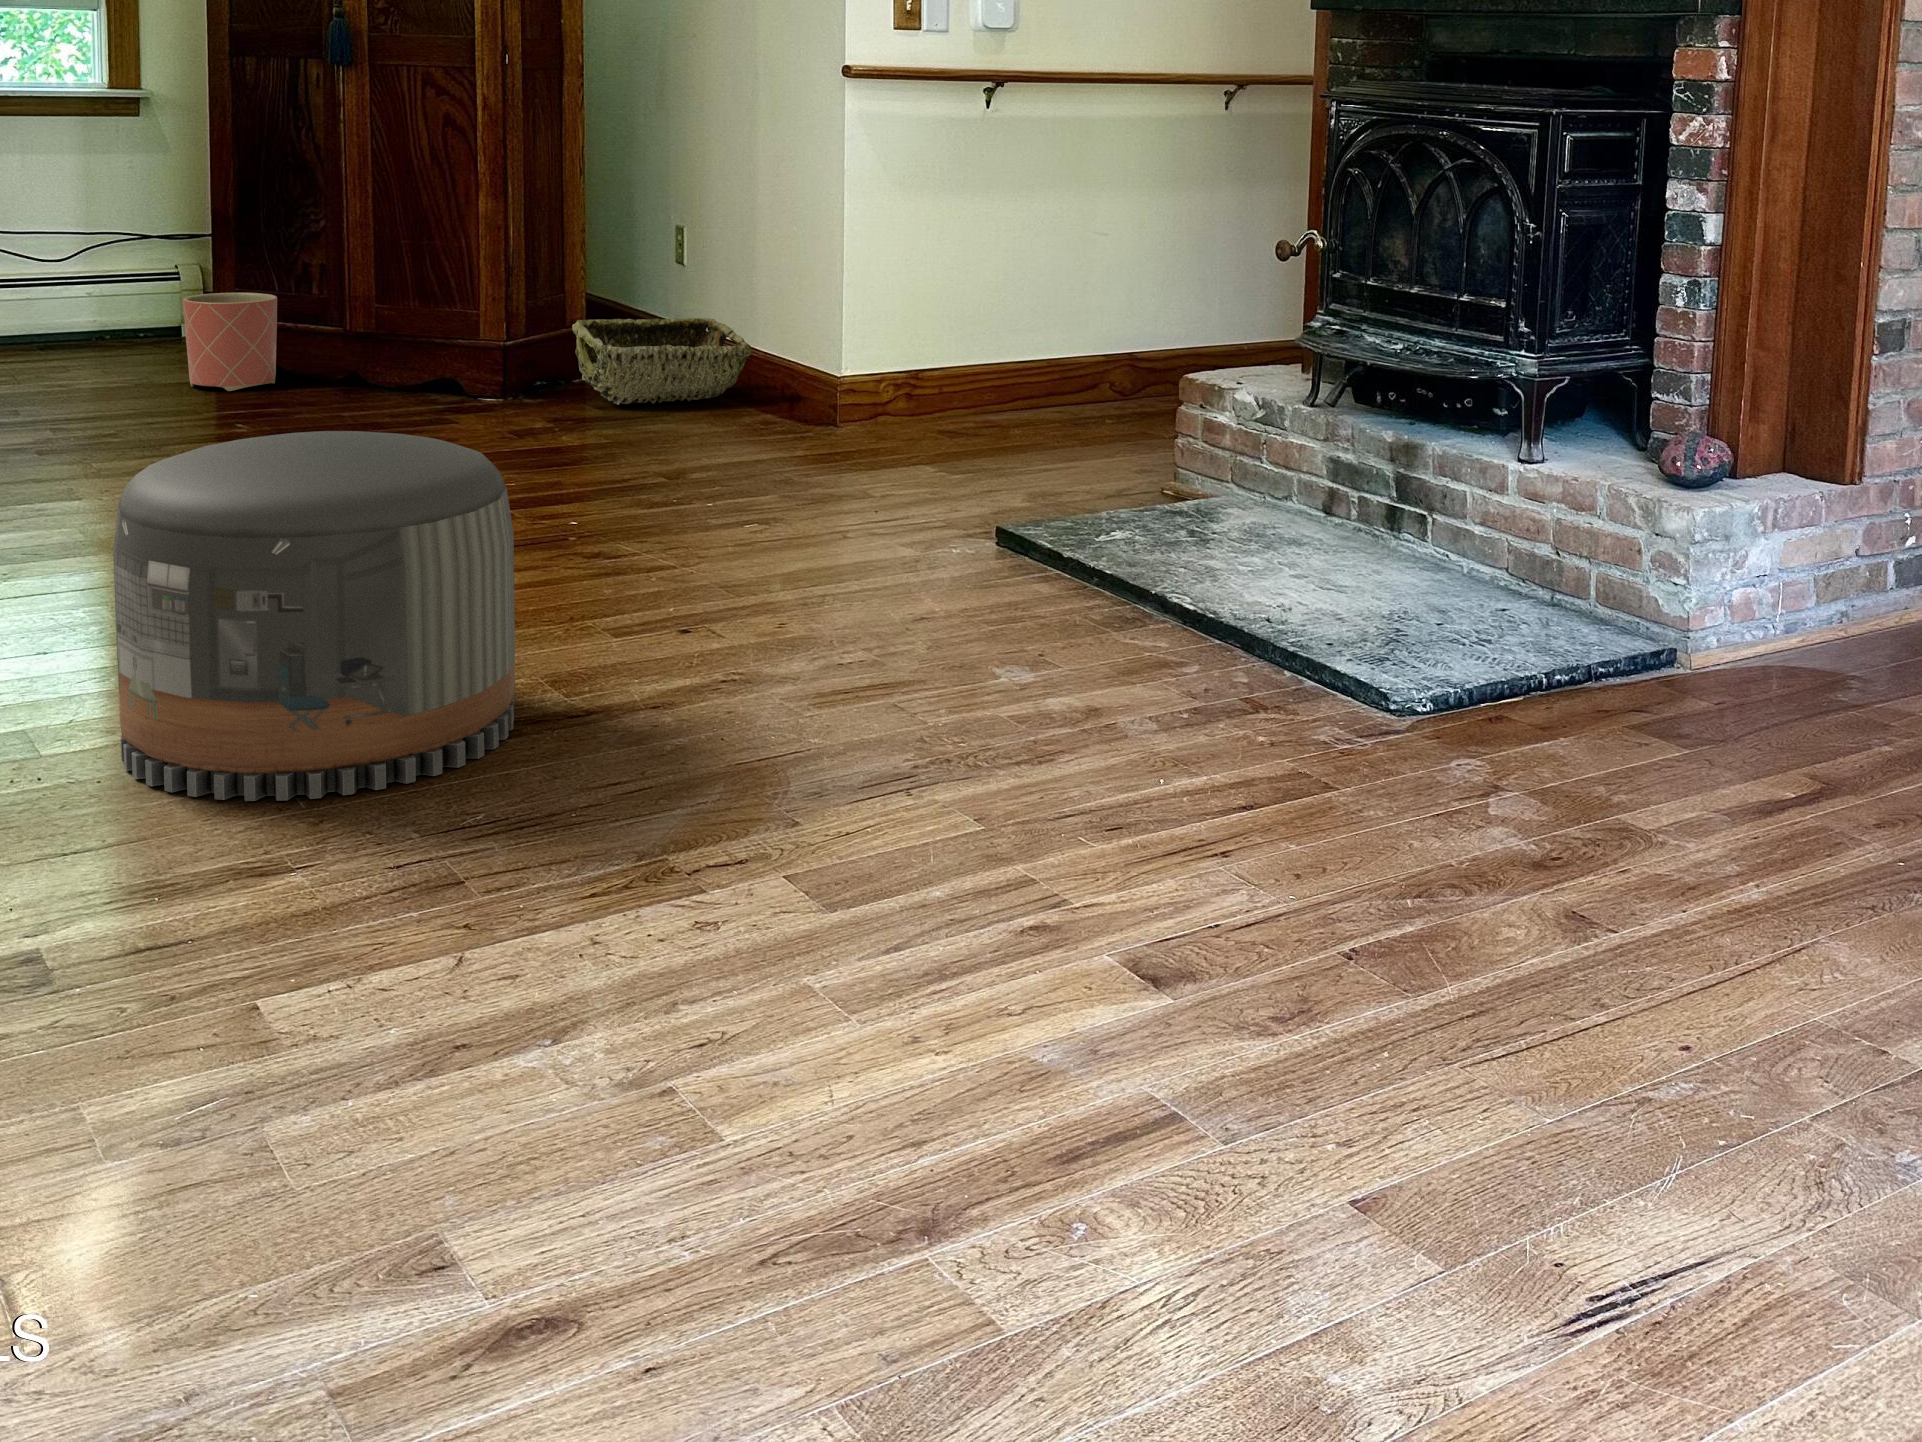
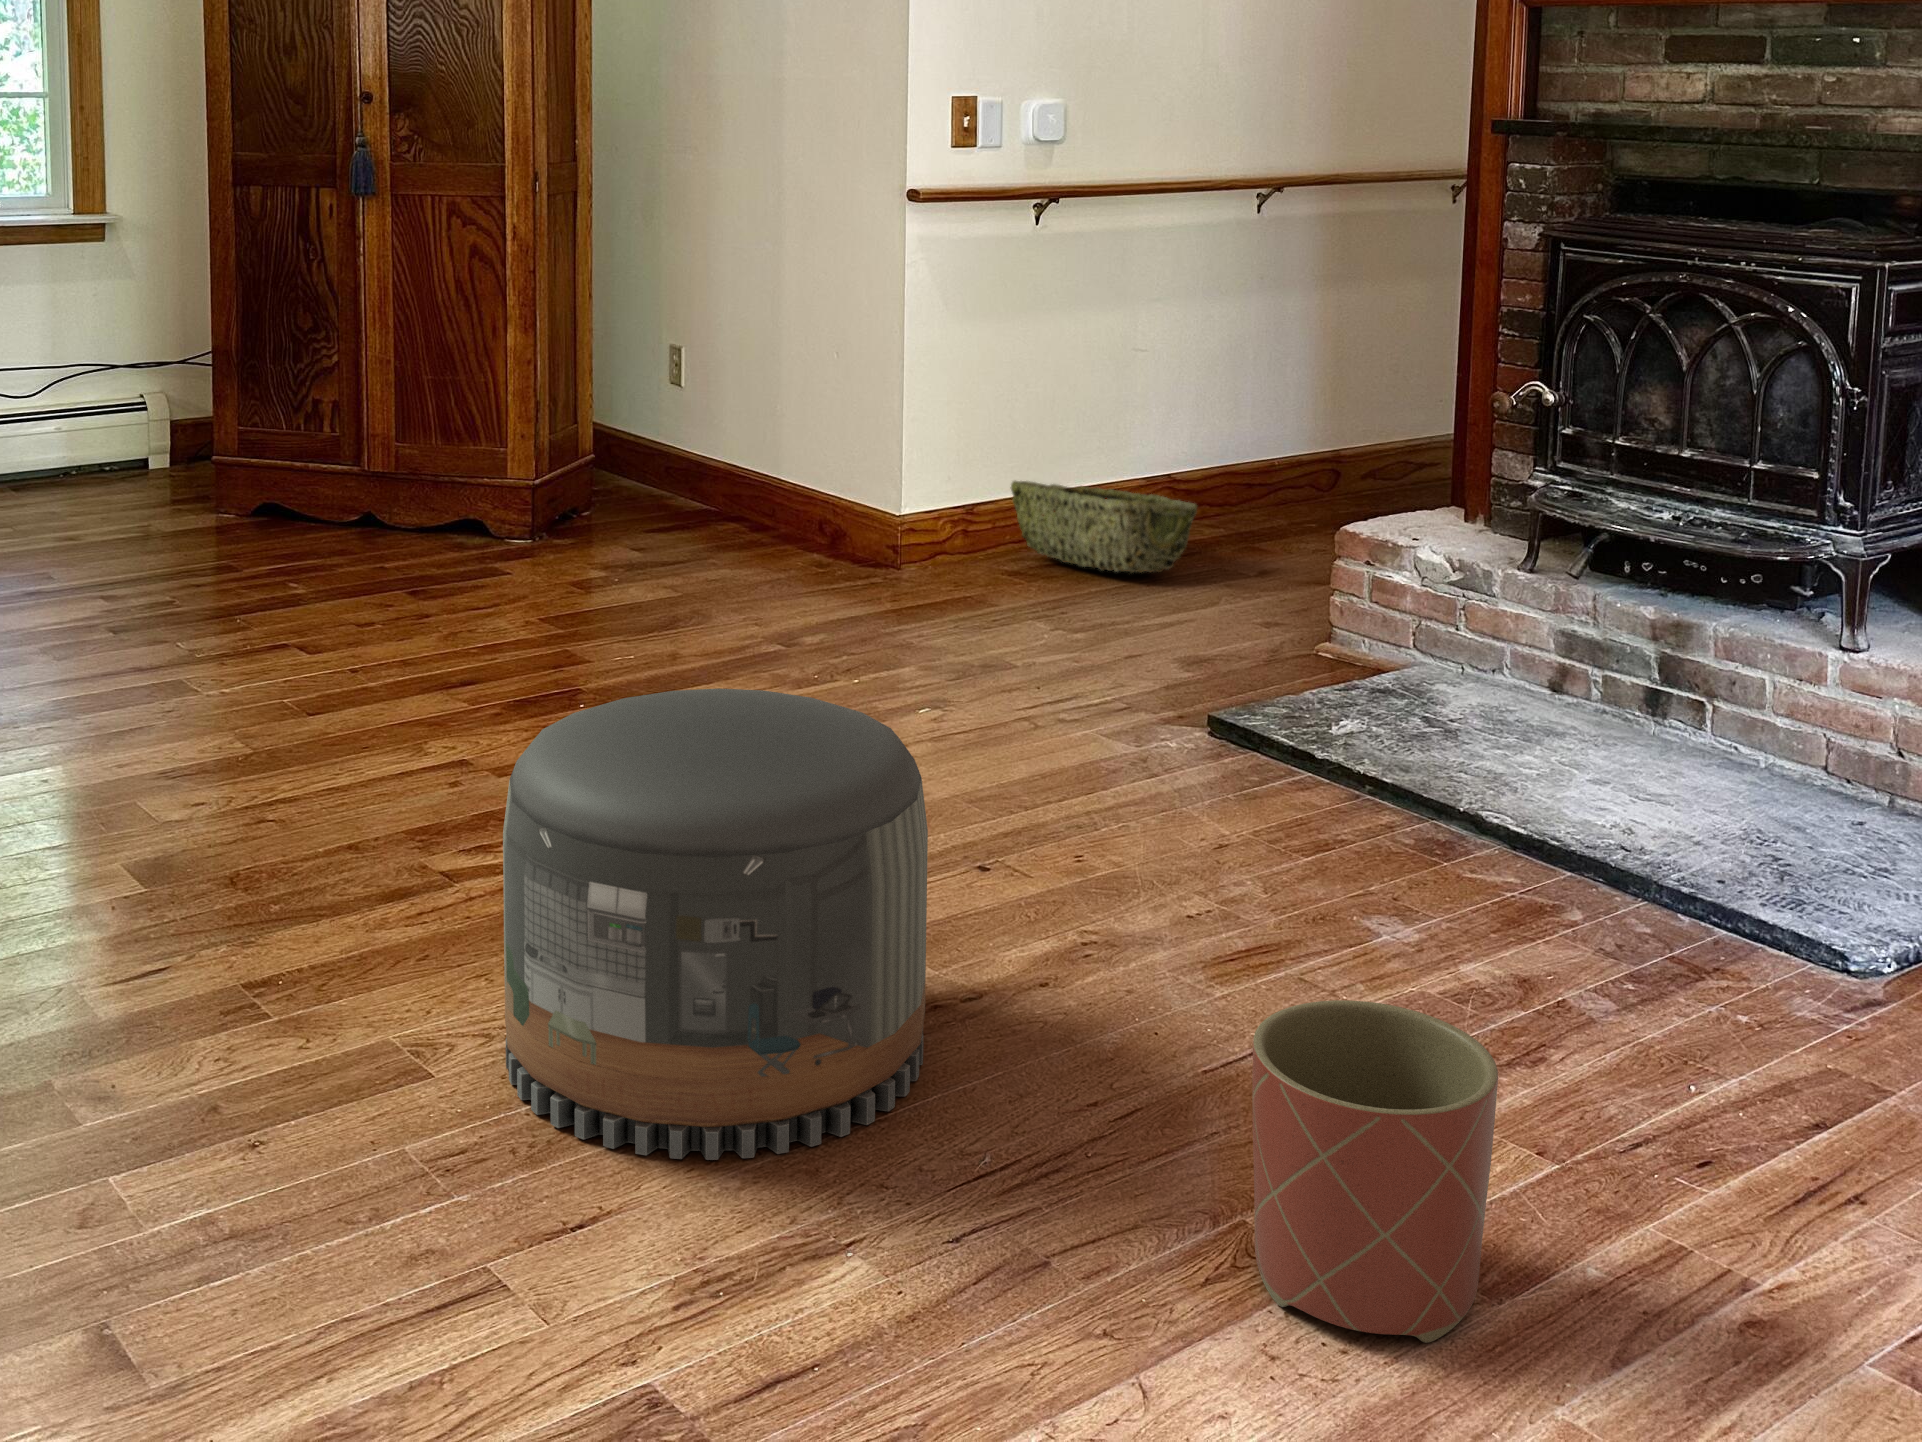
planter: present [183,293,277,391] -> present [1253,1000,1498,1343]
woven basket: present [572,318,752,405] -> present [1011,481,1197,573]

